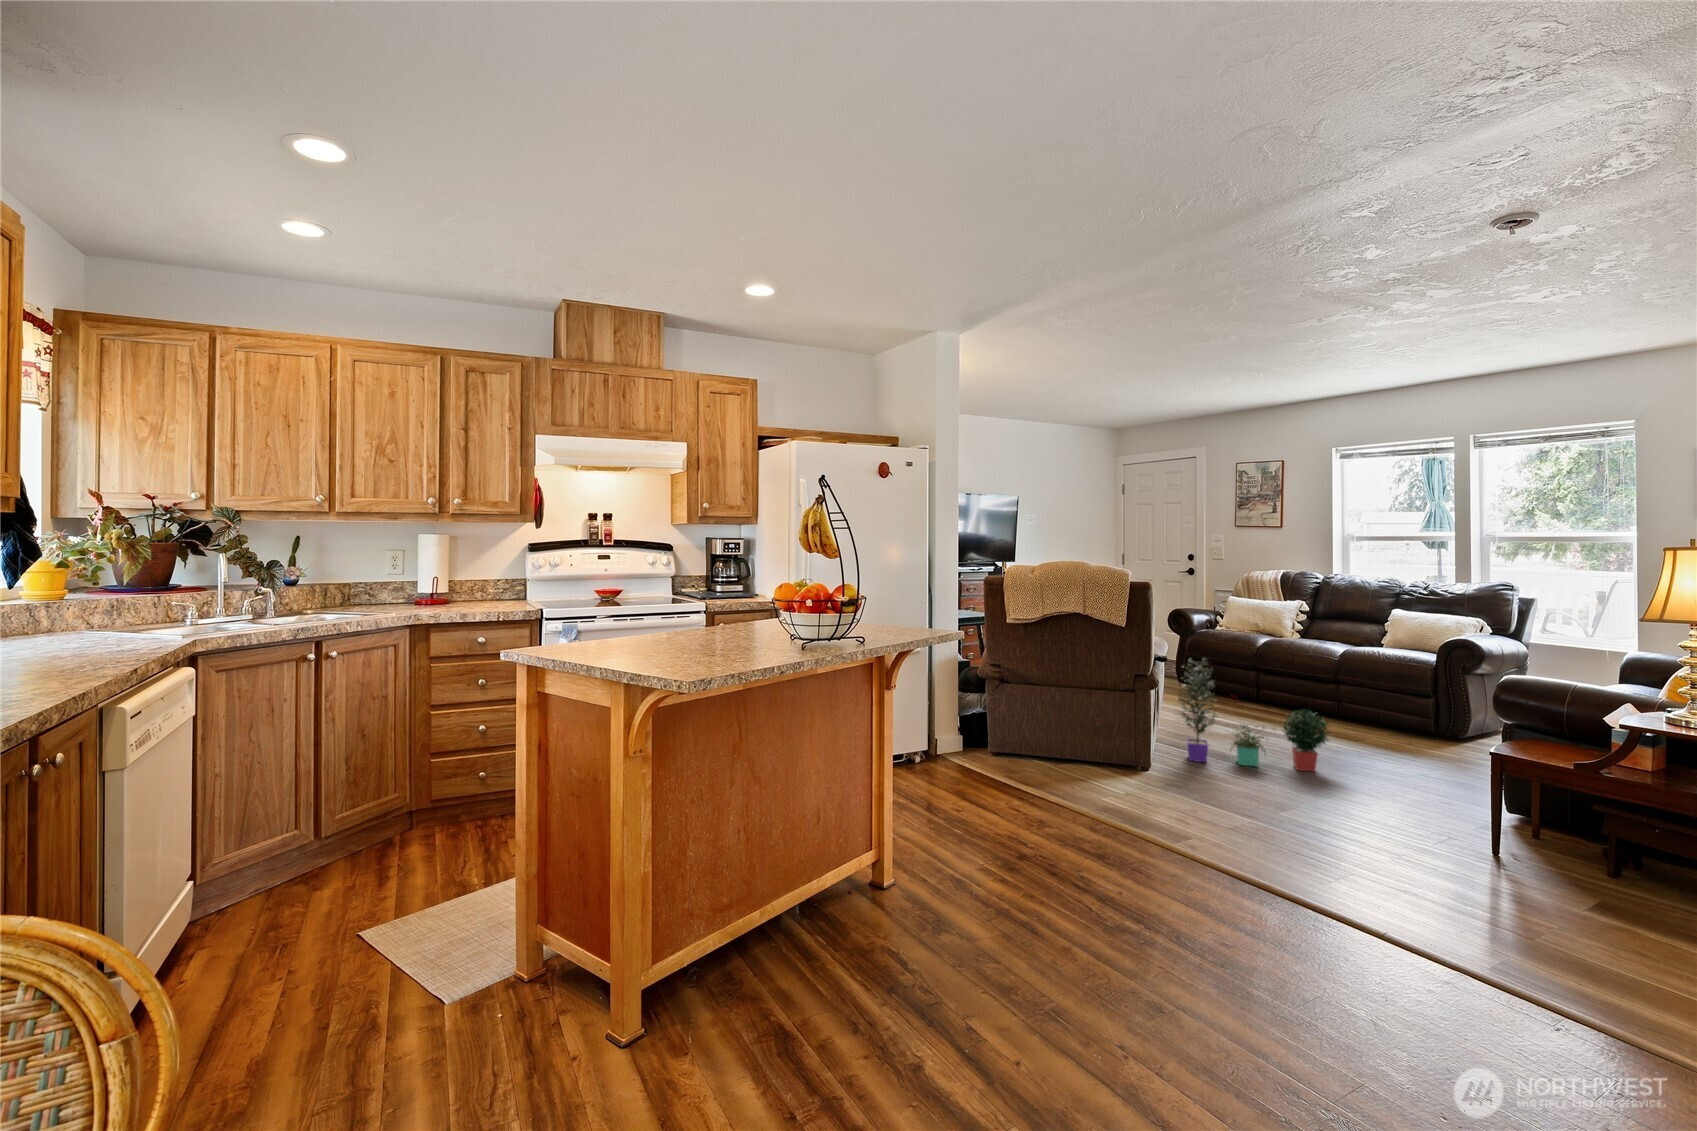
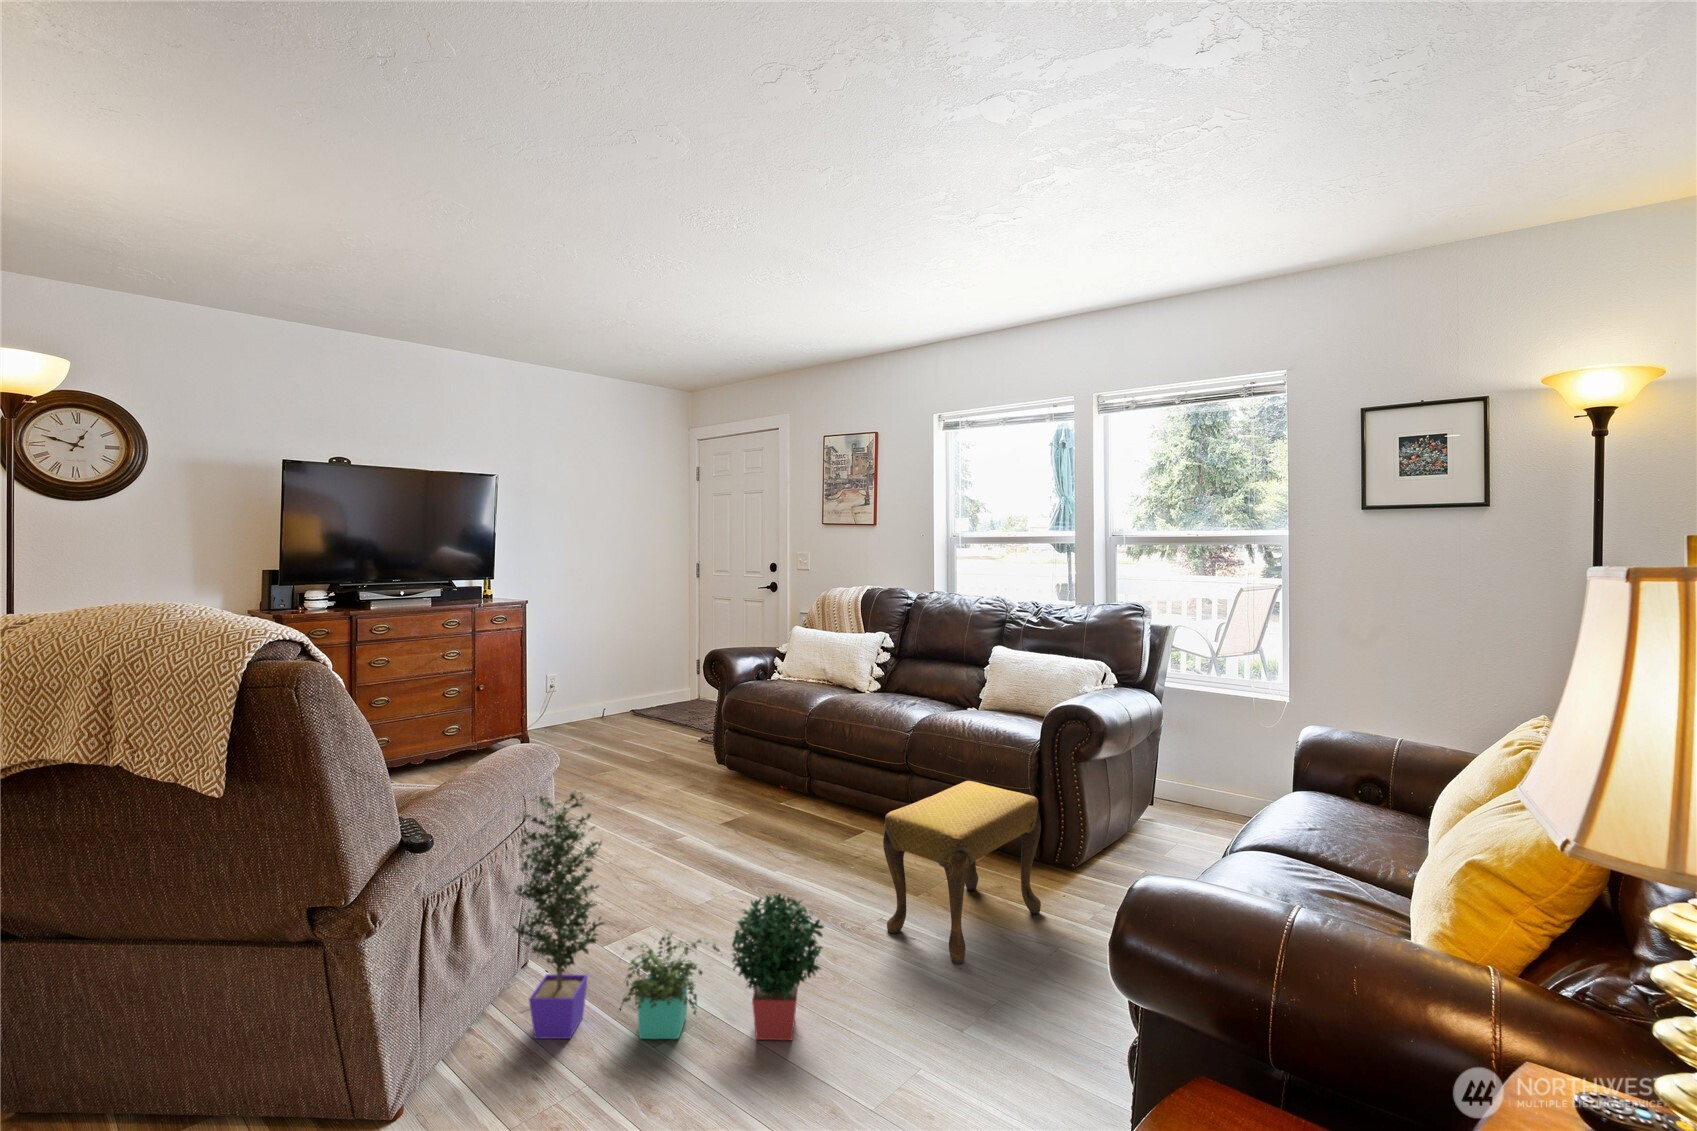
footstool: none [1343,680,1440,762] -> present [883,781,1041,964]

